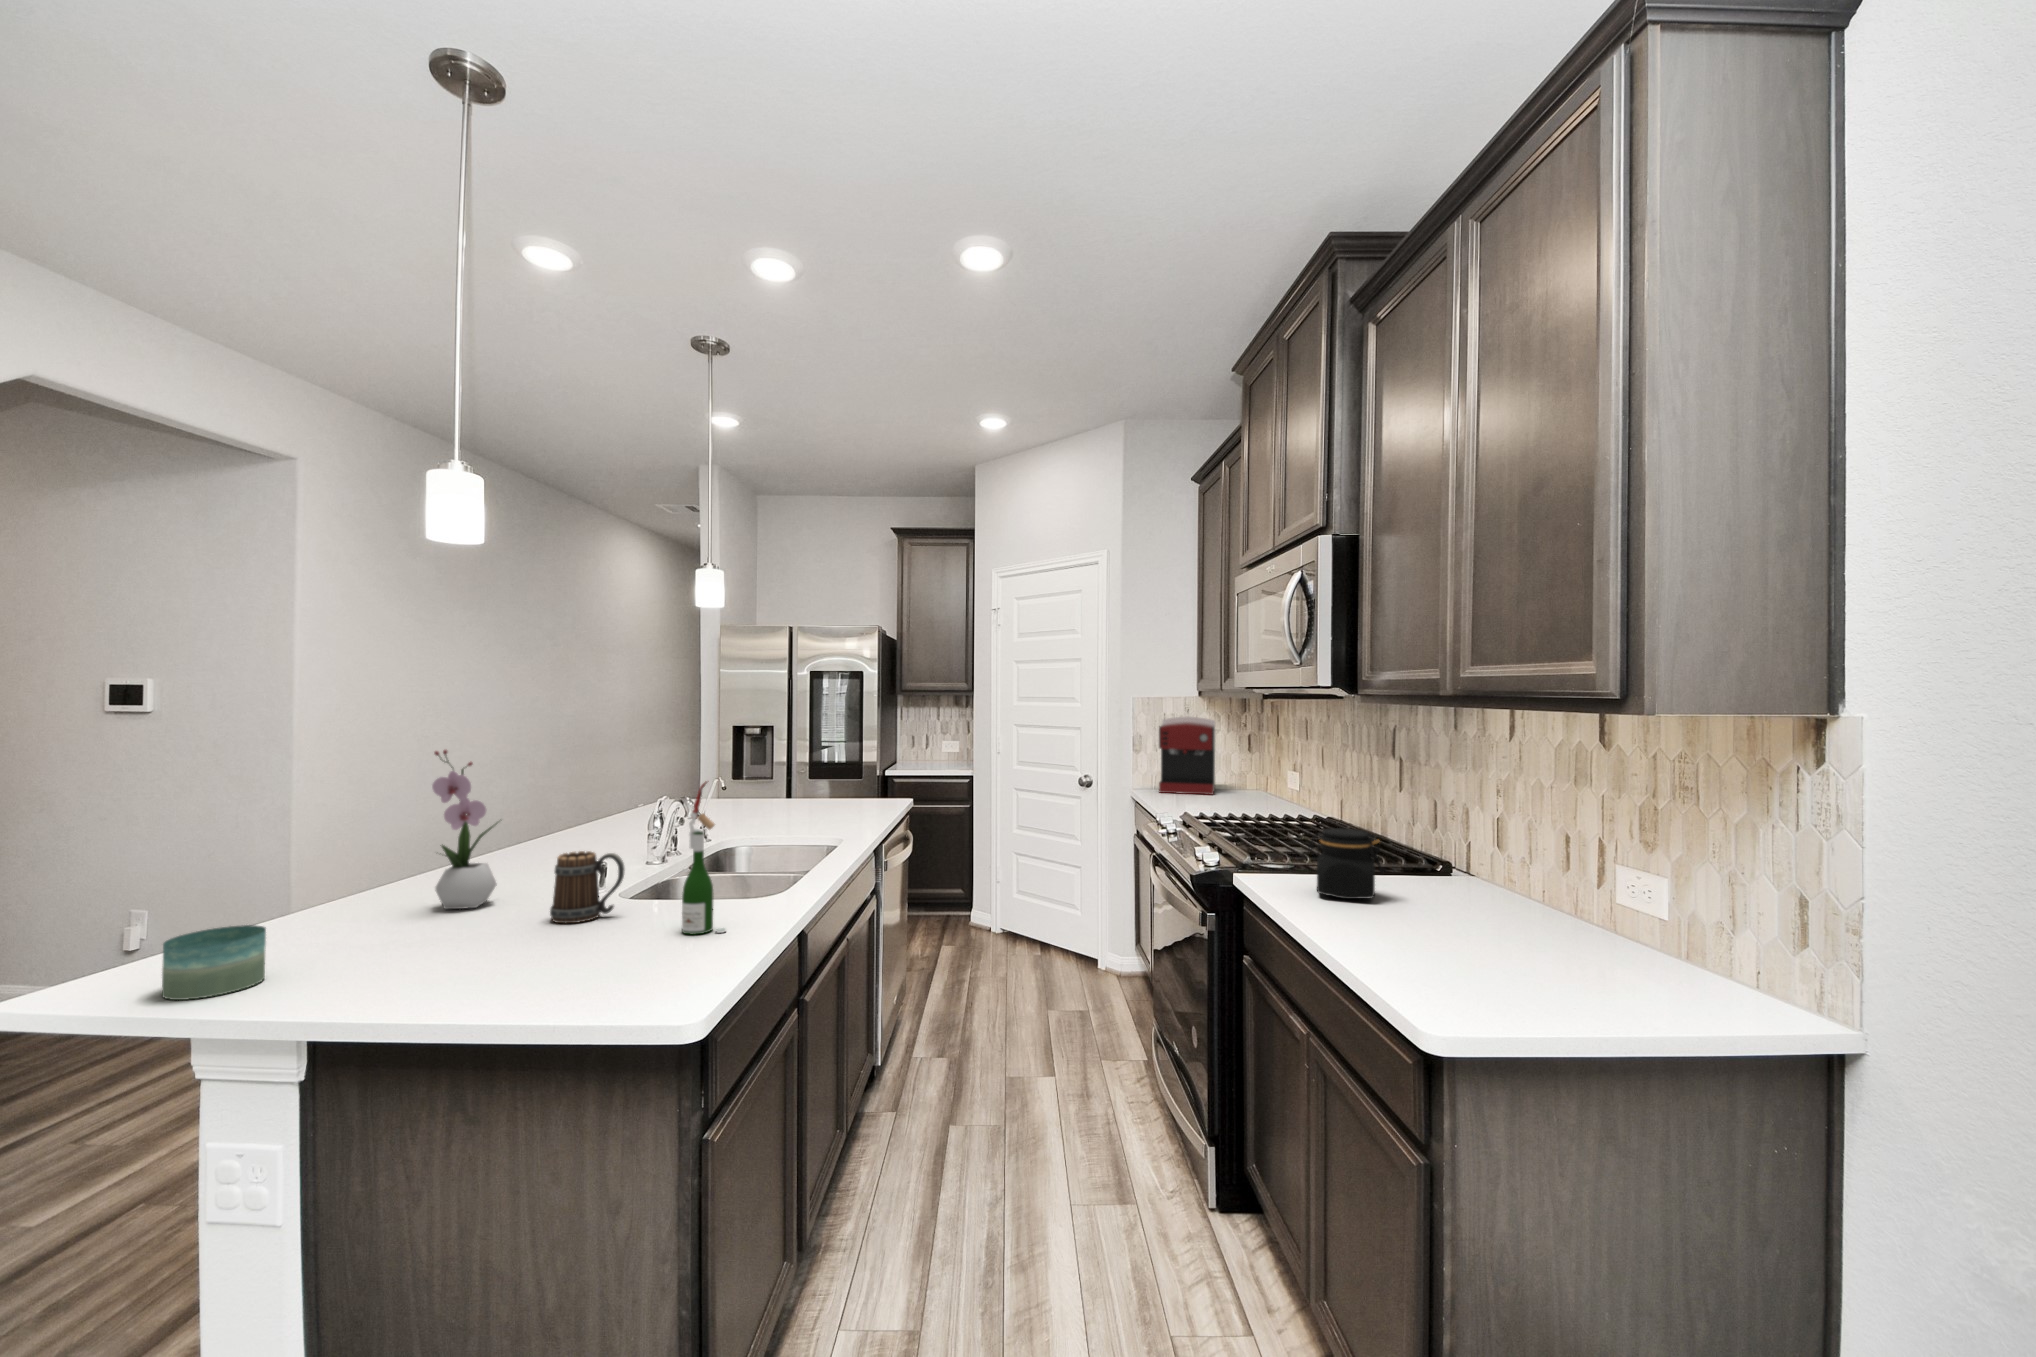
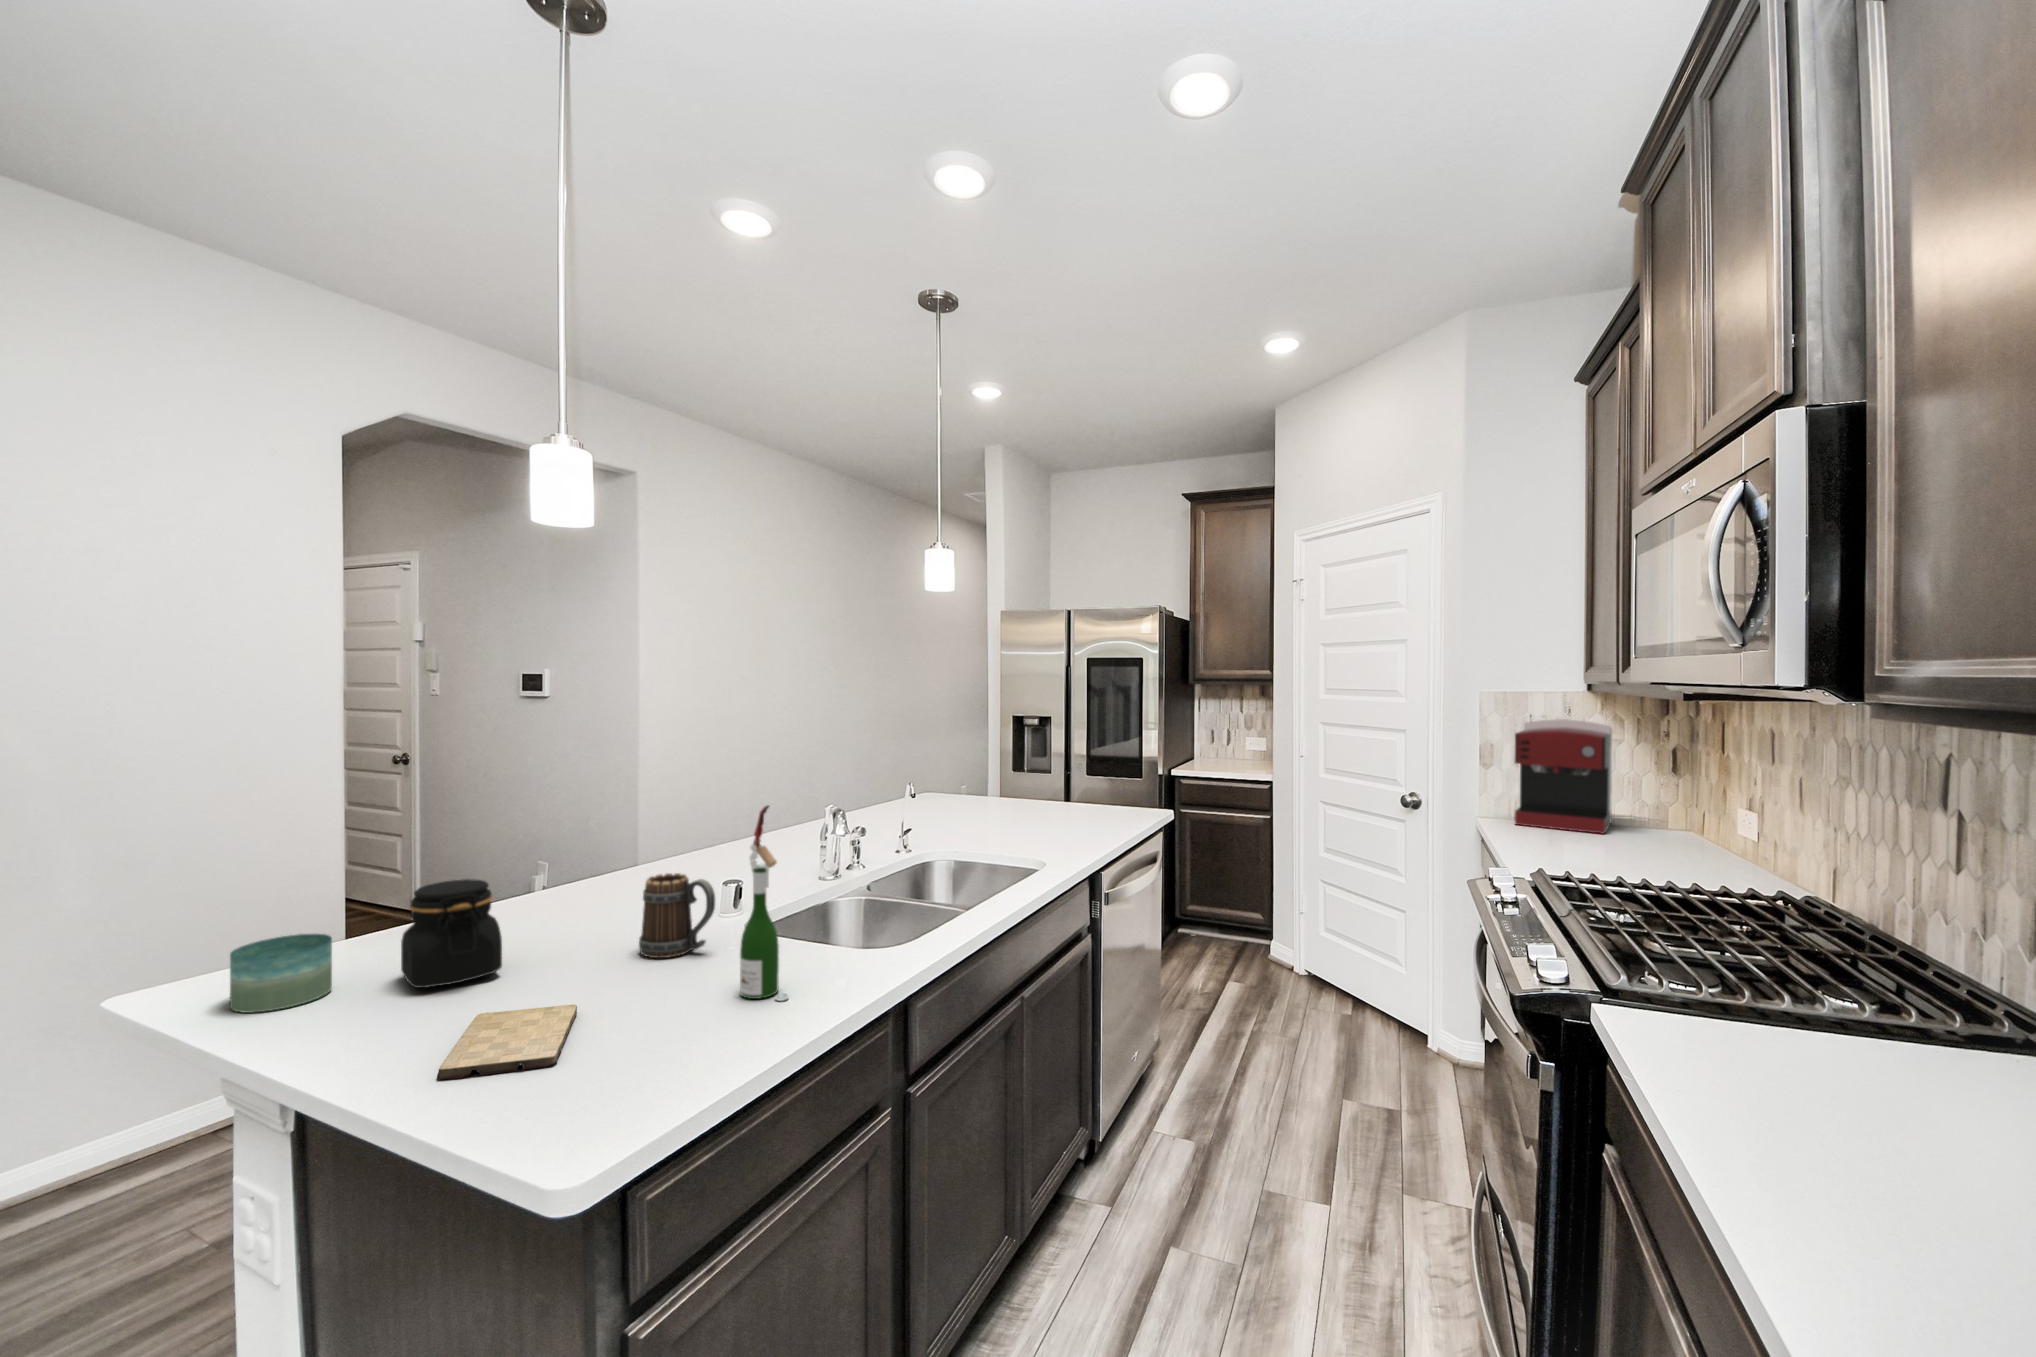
flower arrangement: present [432,750,498,909] -> none [554,750,637,922]
jar: present [1308,828,1383,899] -> present [401,879,502,988]
cutting board: none [468,951,584,1003] -> present [437,1004,577,1080]

